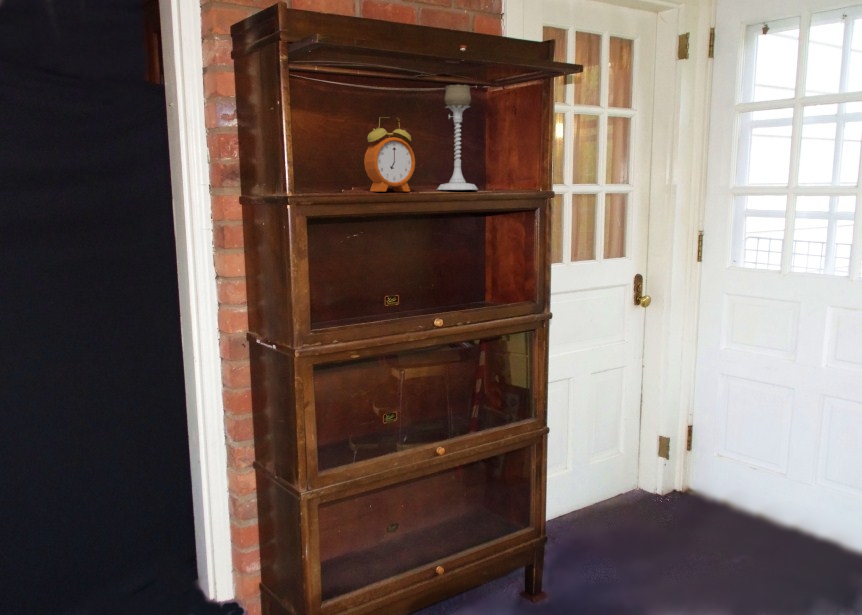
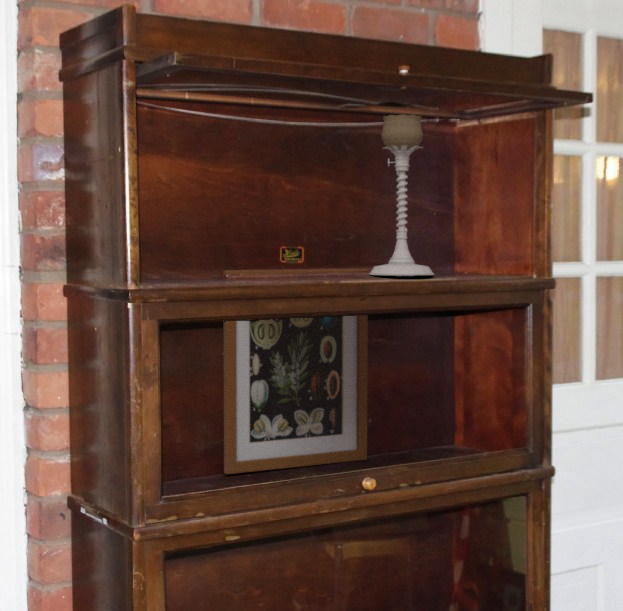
alarm clock: present [364,118,415,191] -> none [253,166,332,279]
picture frame: none [344,187,435,317] -> present [224,269,368,474]

